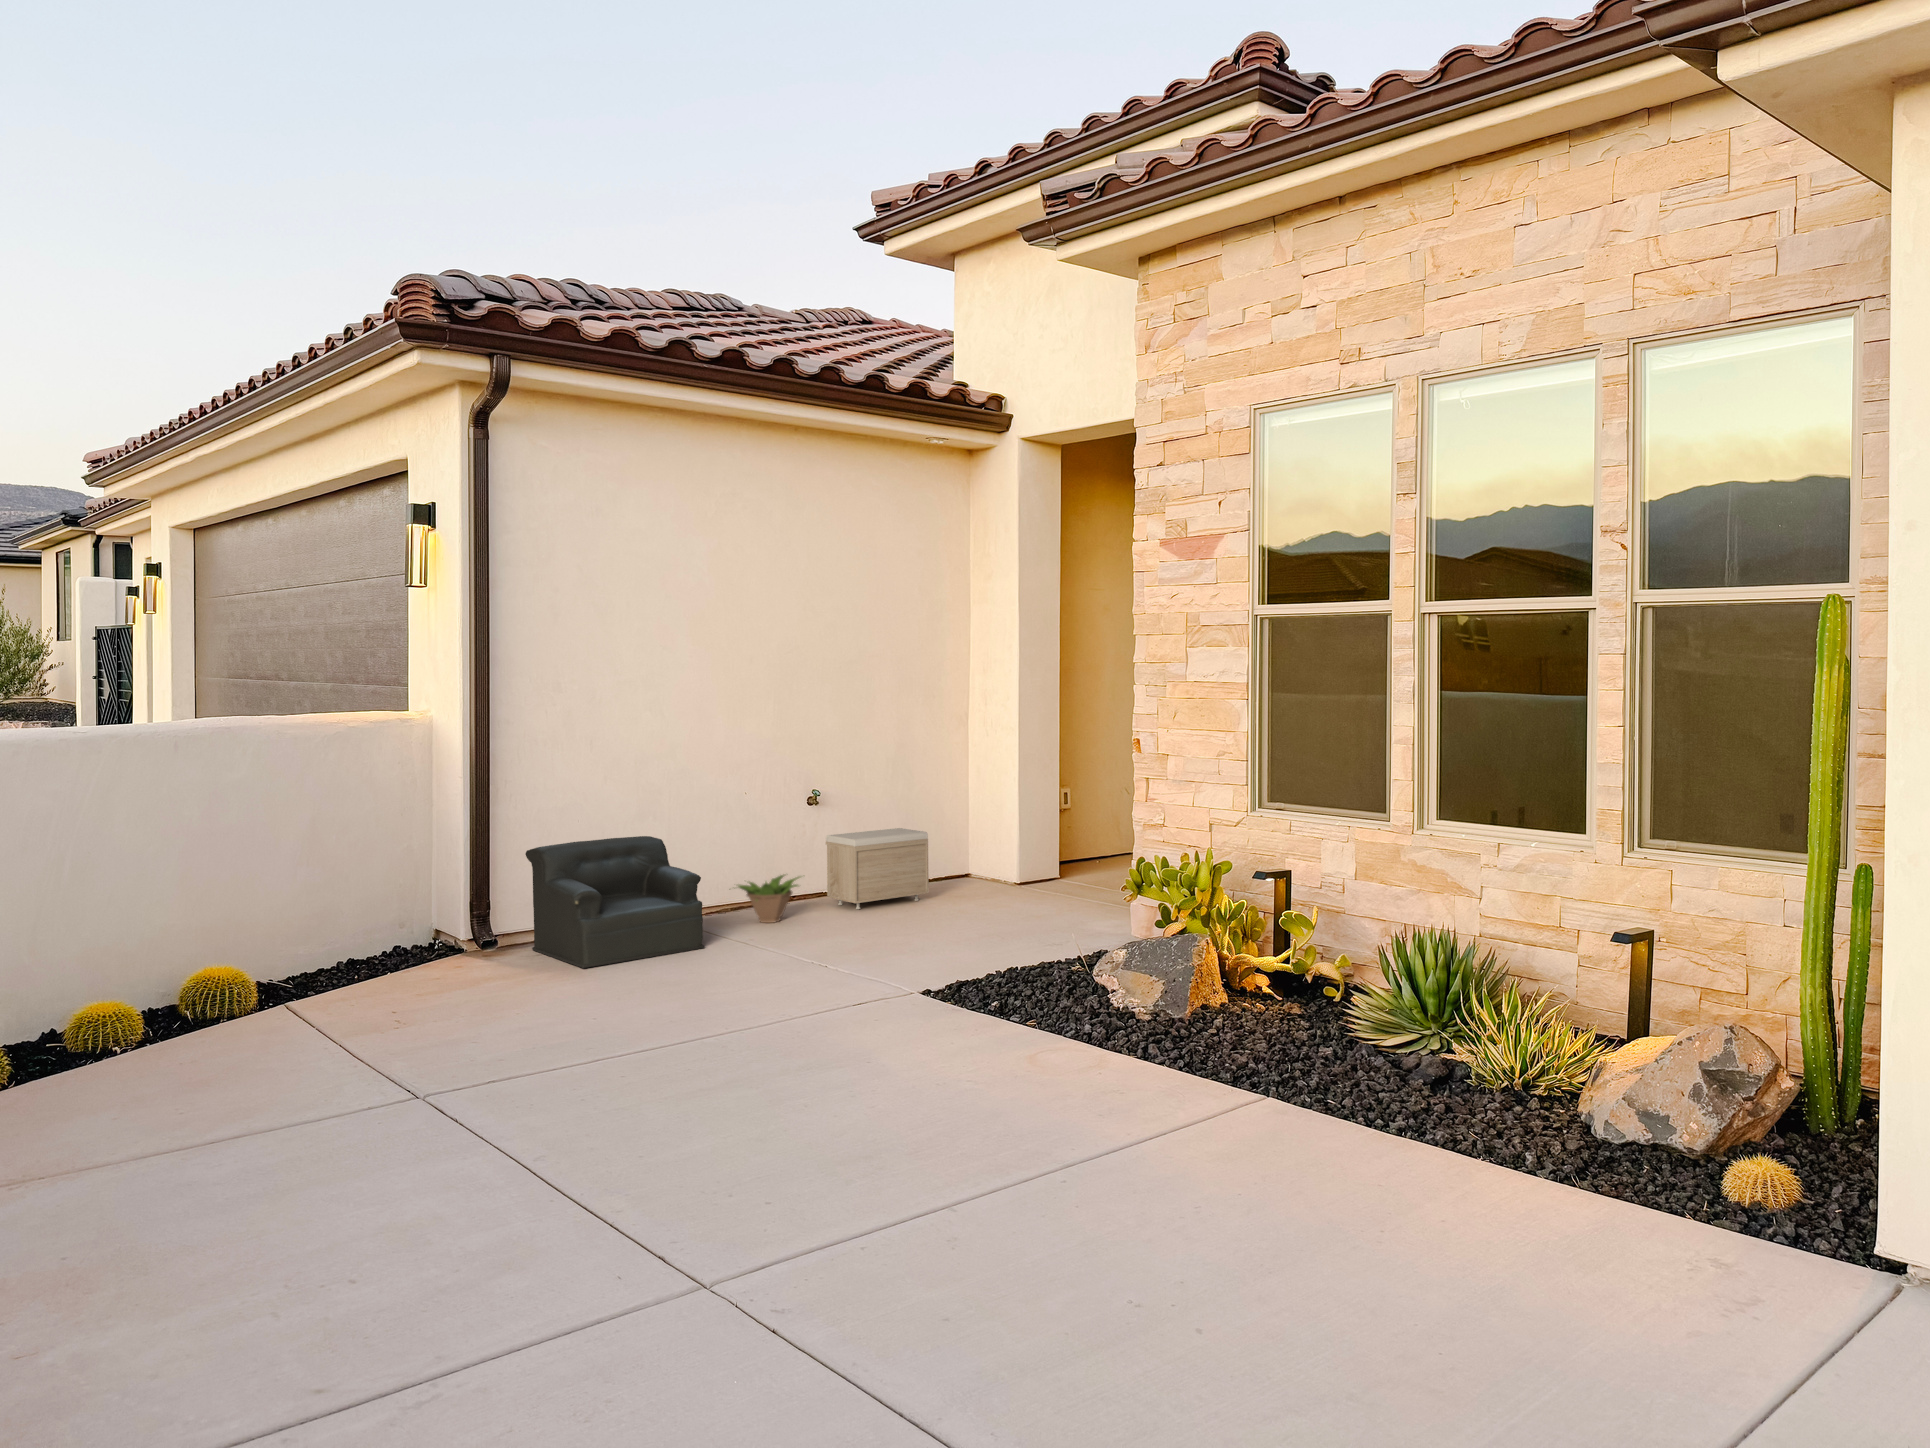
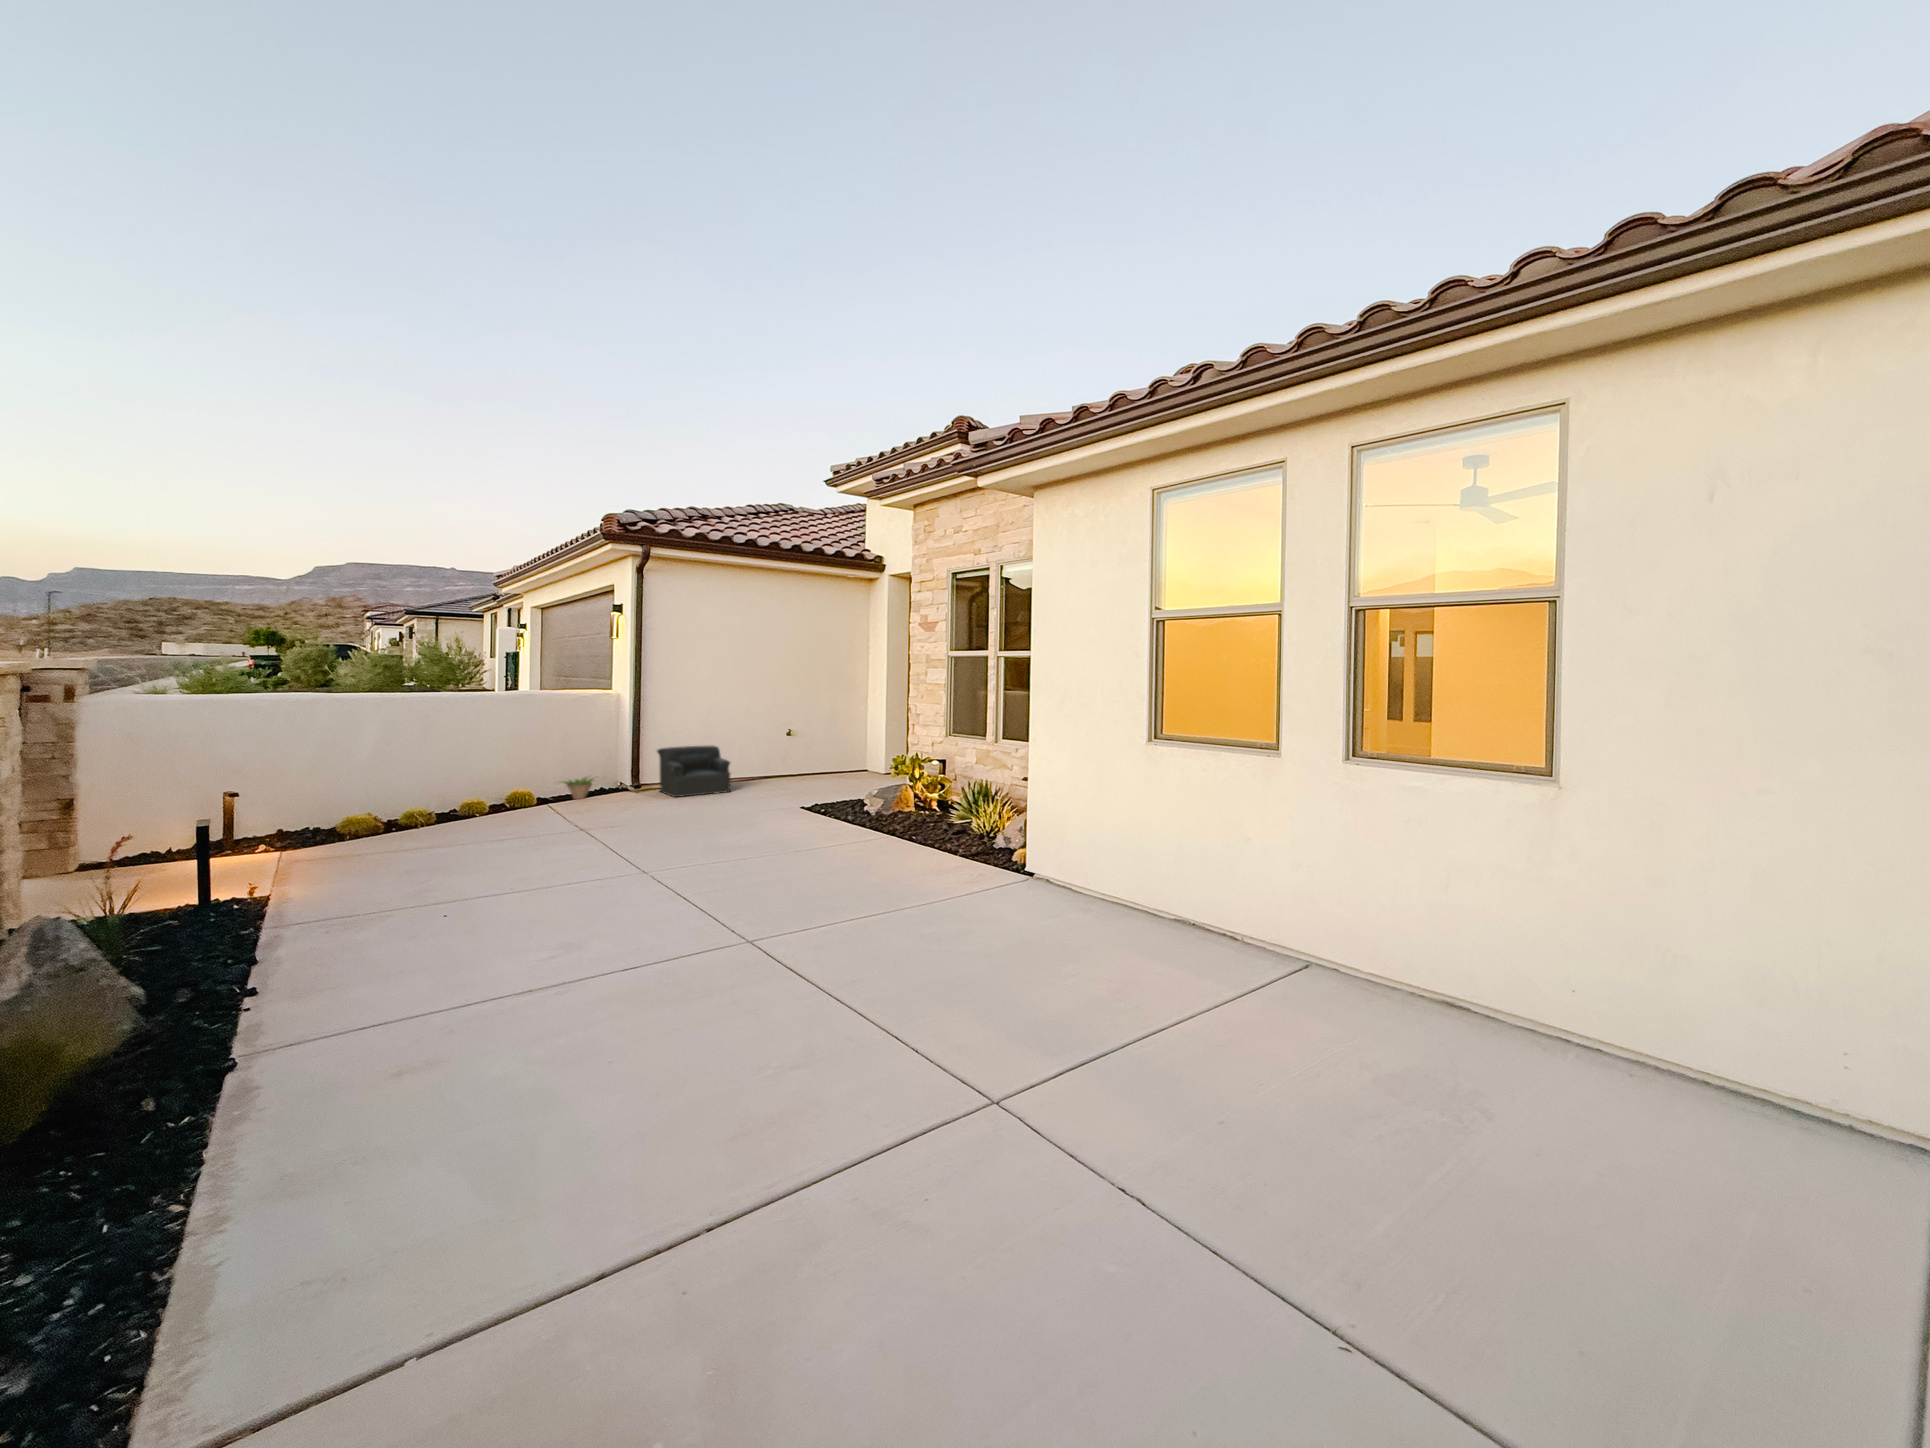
storage bench: present [826,828,929,909] -> none [799,747,845,781]
decorative plant: present [738,875,800,923] -> present [561,777,594,799]

